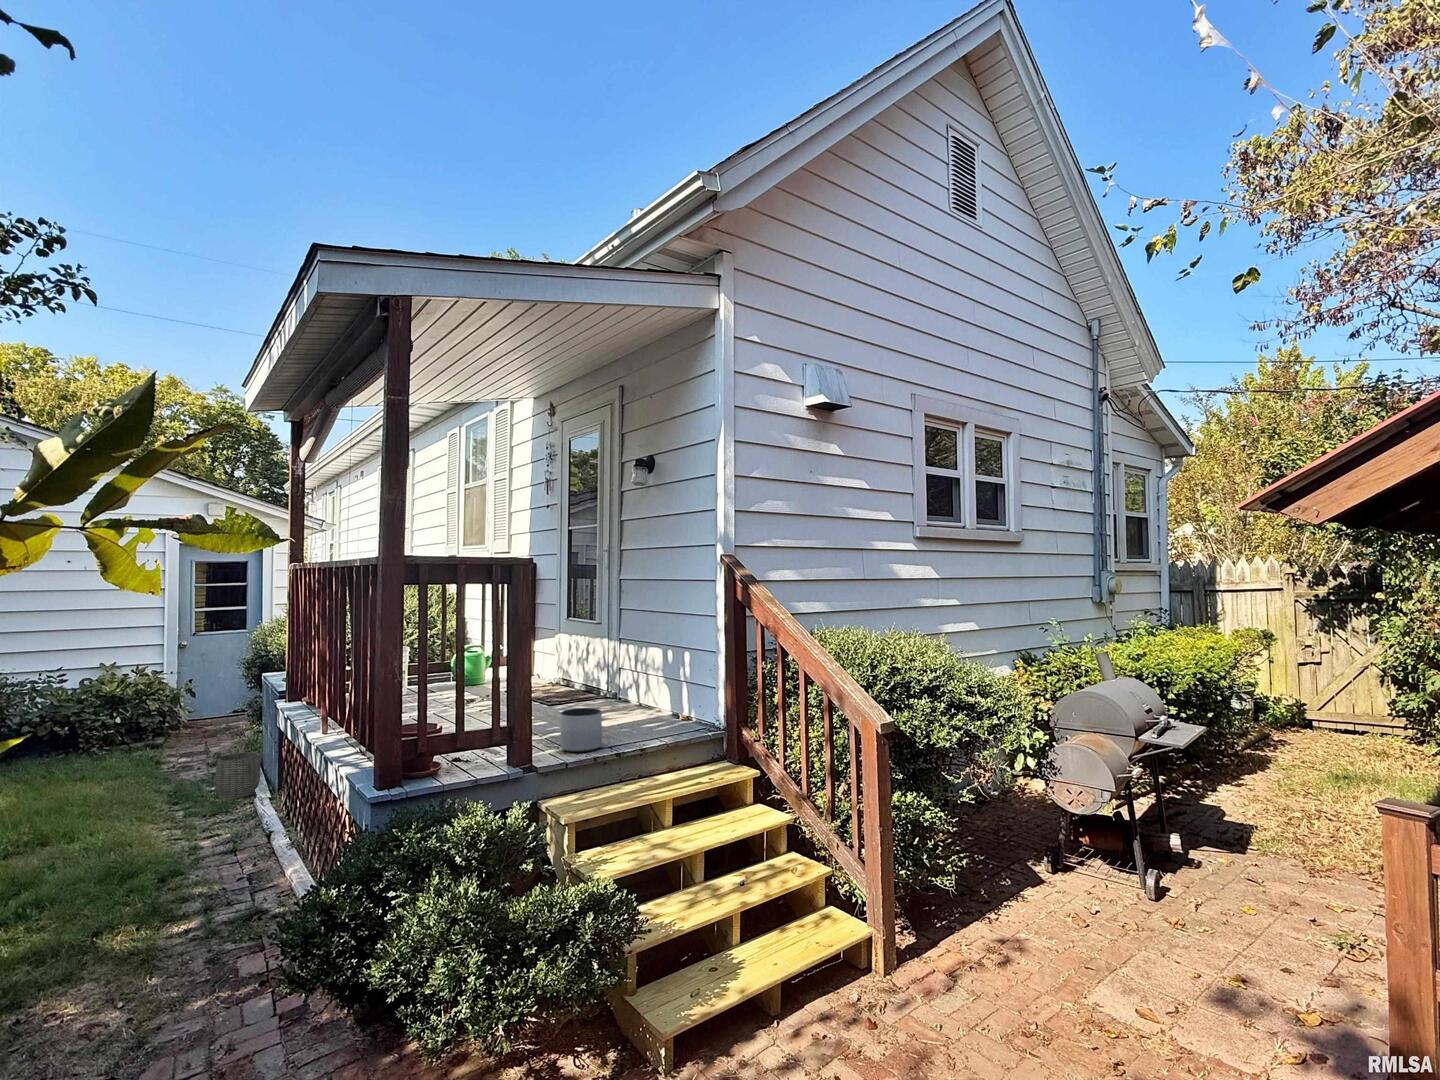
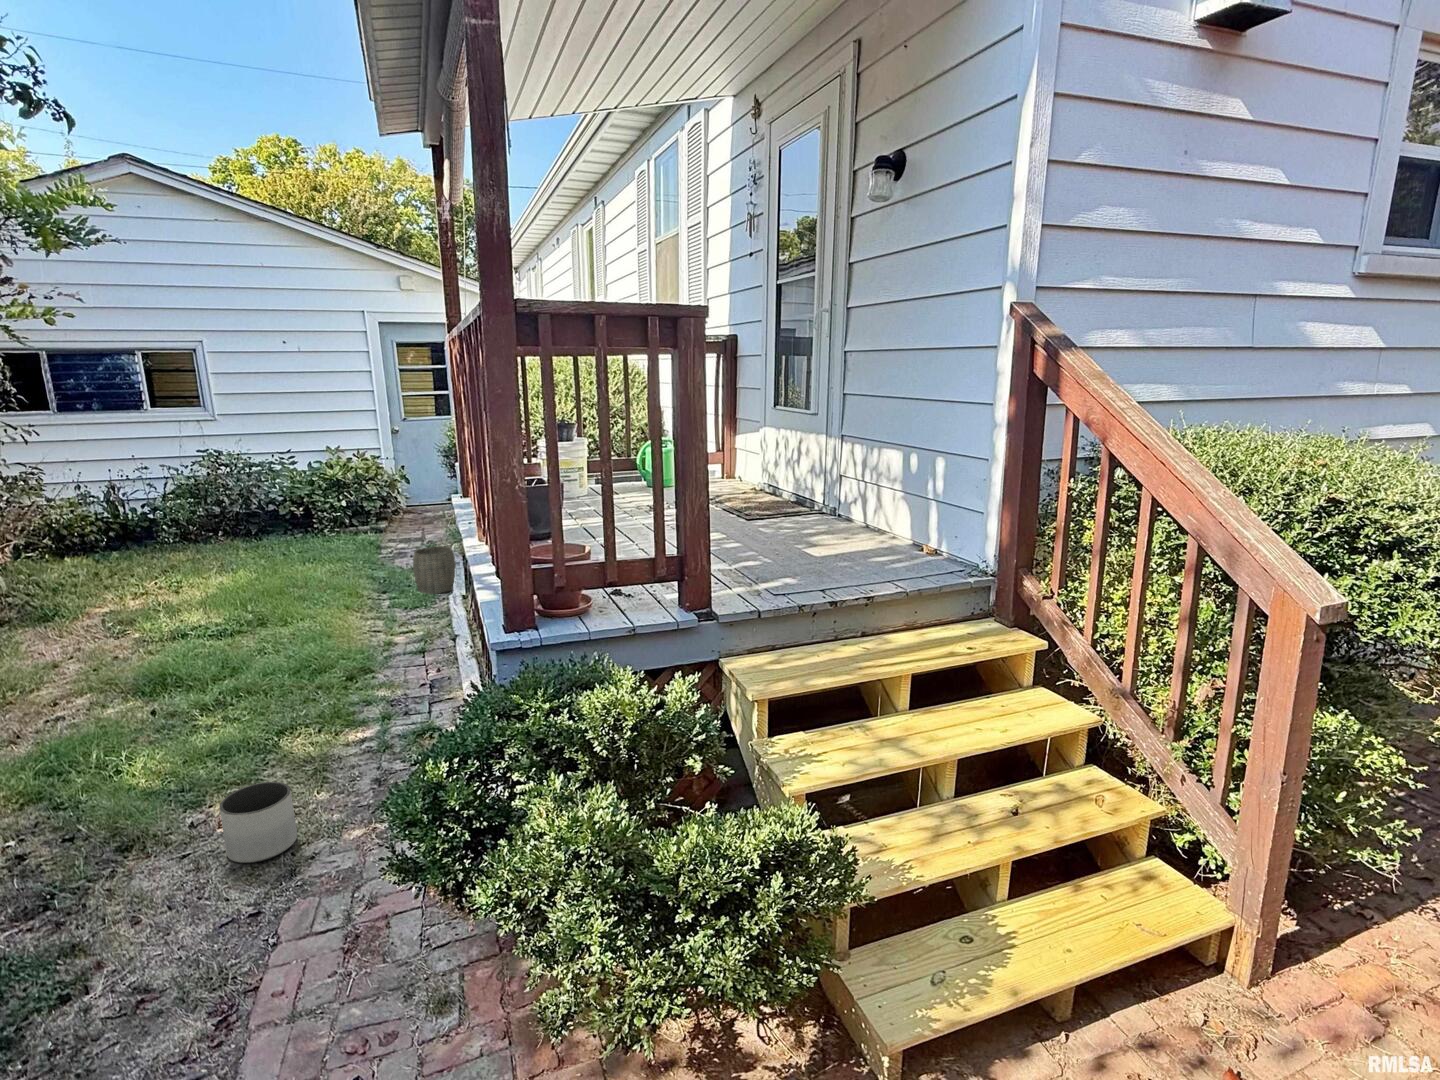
planter: present [561,708,602,752] -> present [220,782,297,863]

